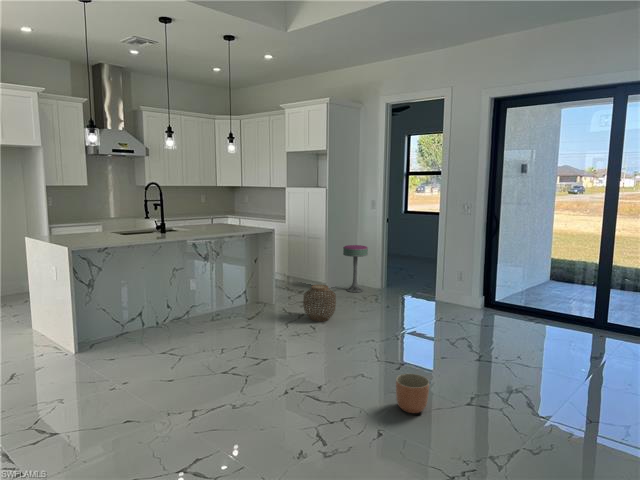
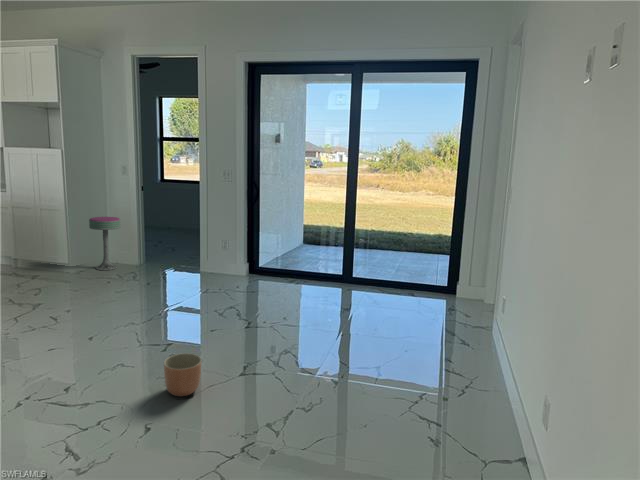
woven basket: present [303,285,336,322] -> none [37,265,83,309]

